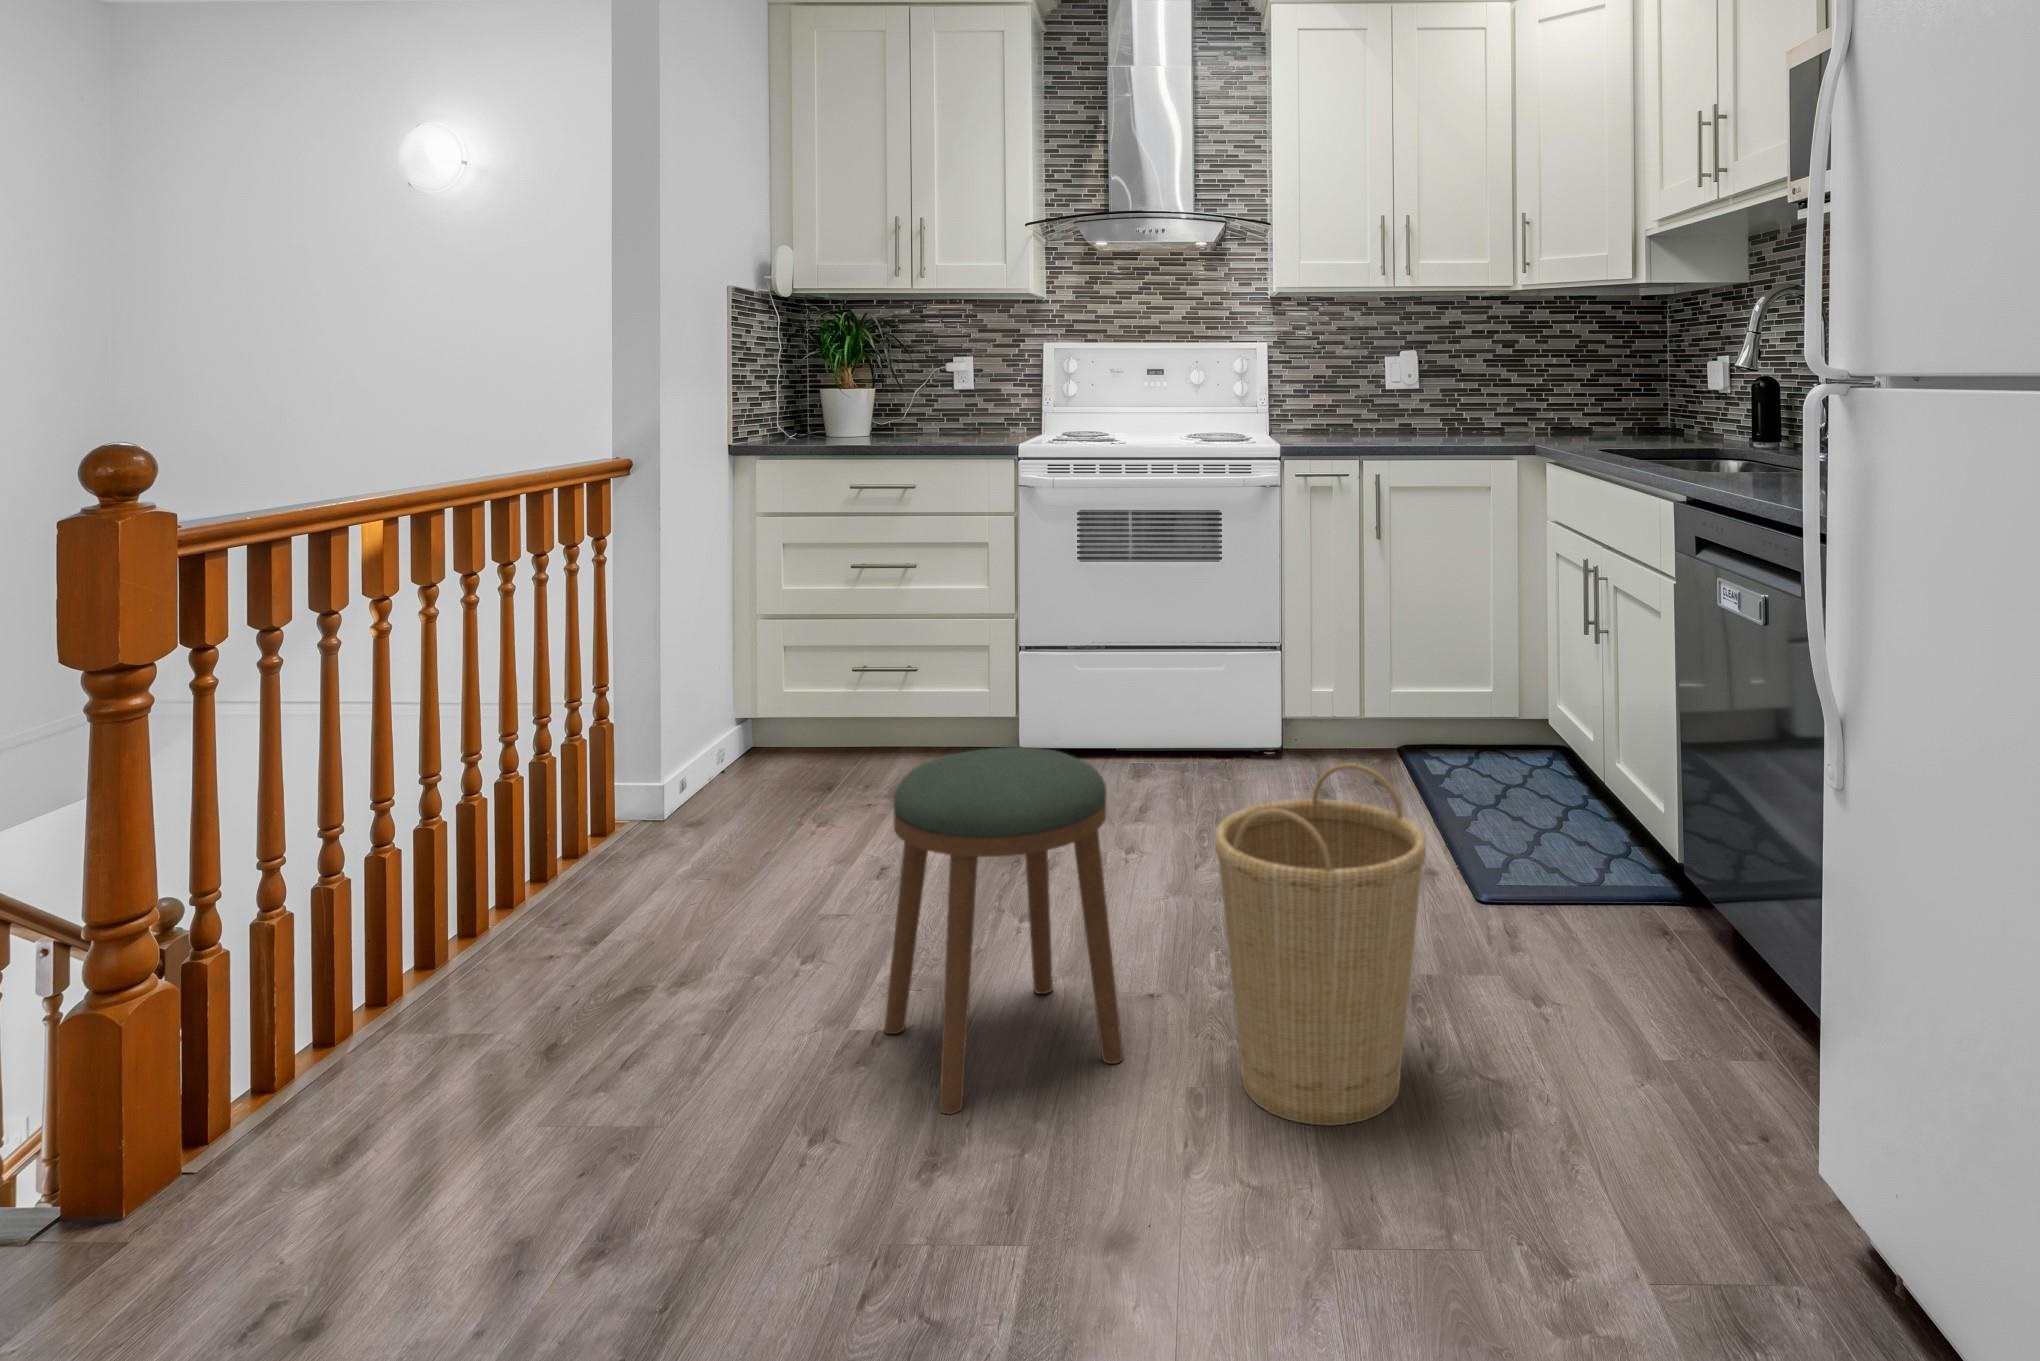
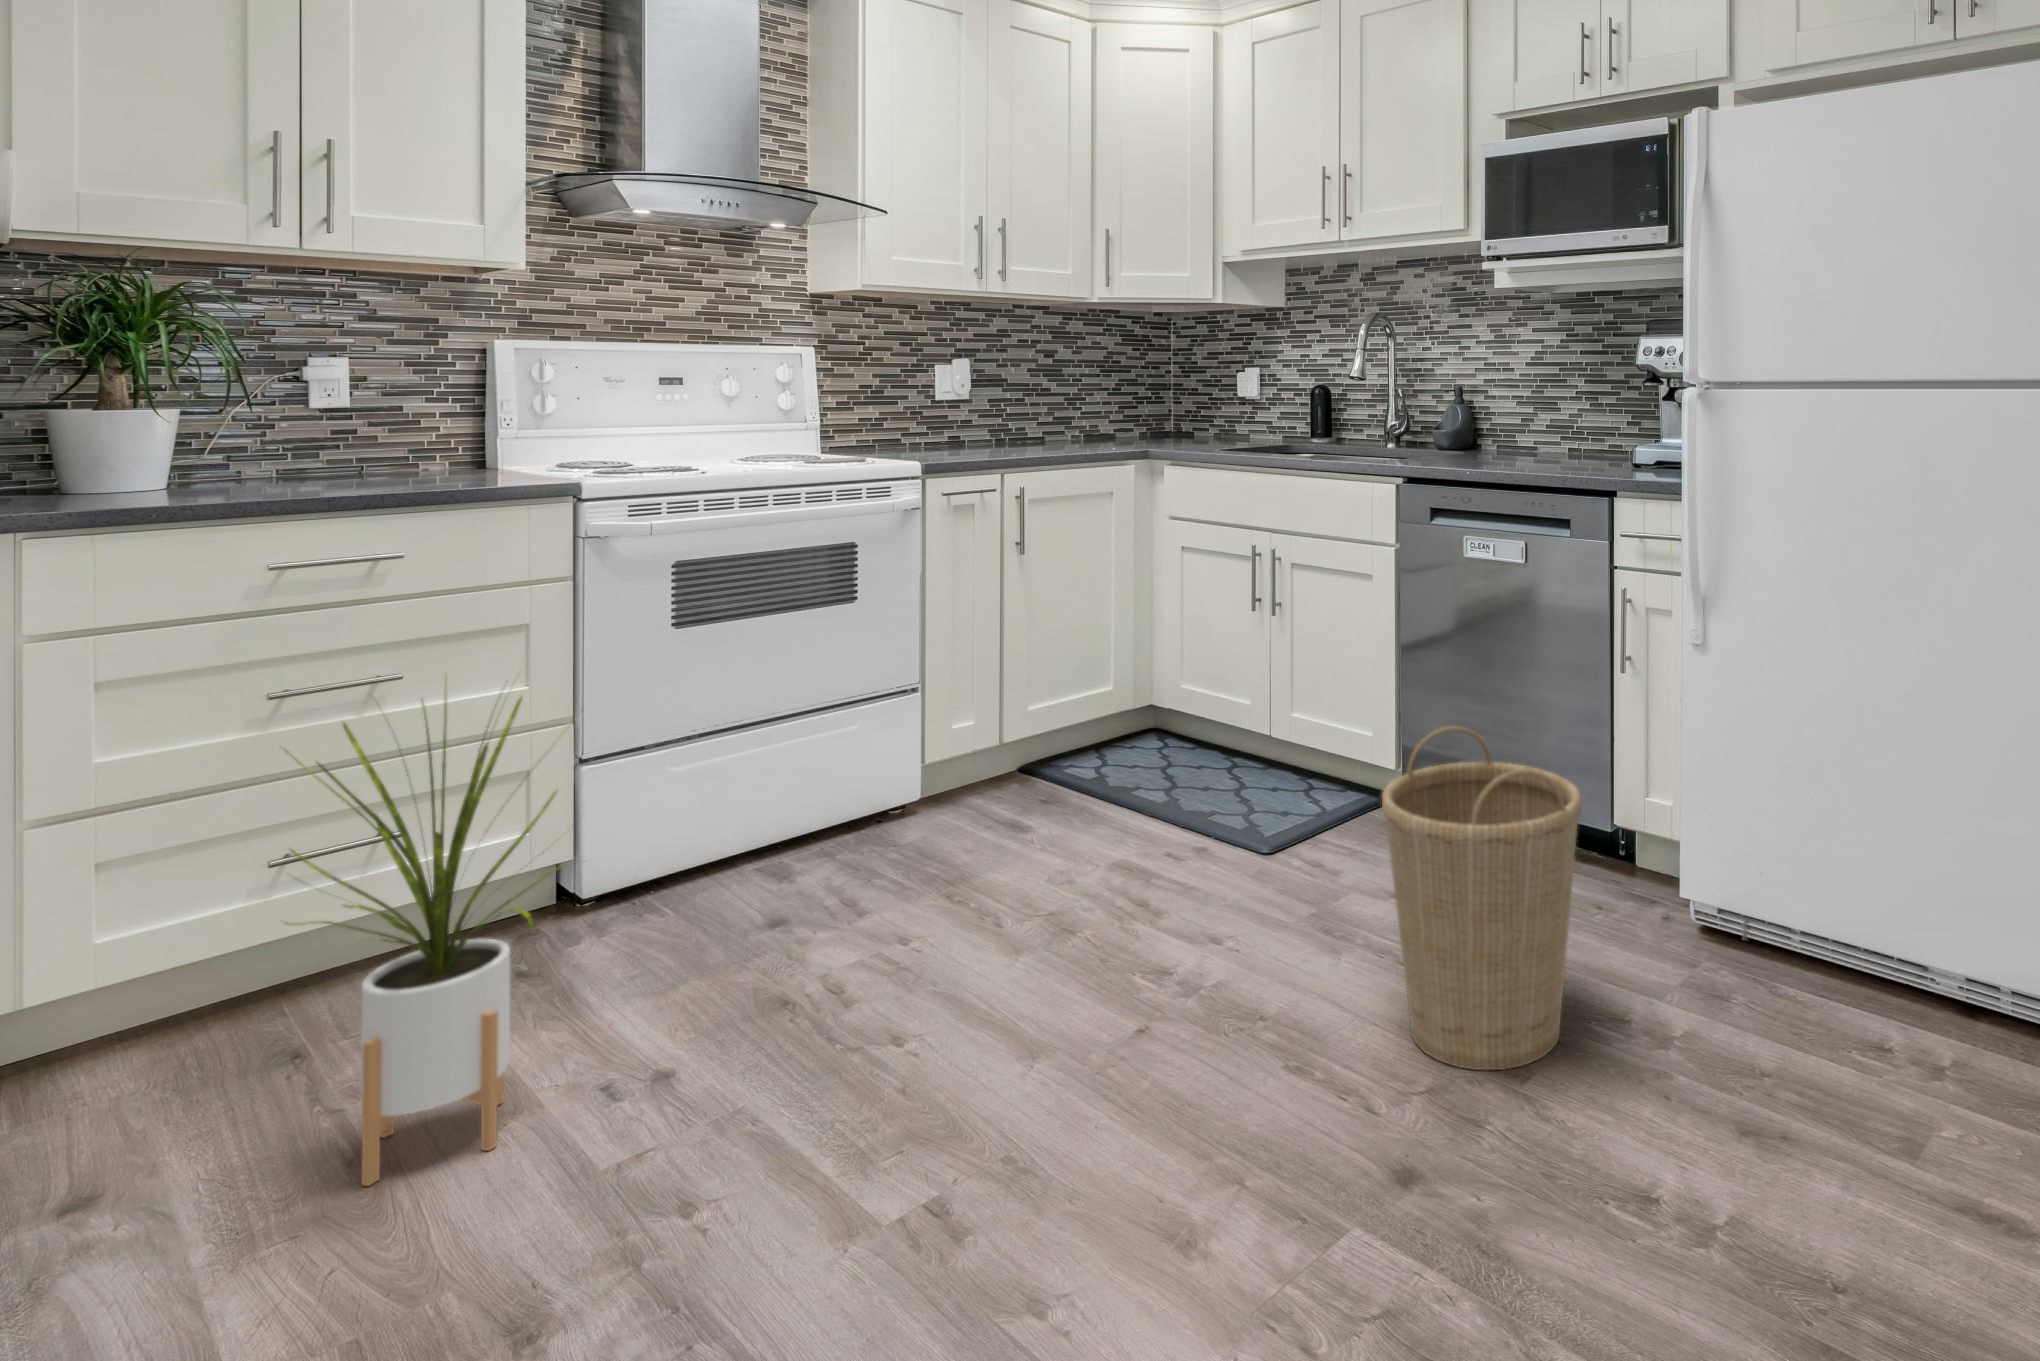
house plant: none [743,559,895,852] -> present [291,681,582,1186]
stool: present [884,747,1123,1114] -> none [1057,802,1336,1259]

